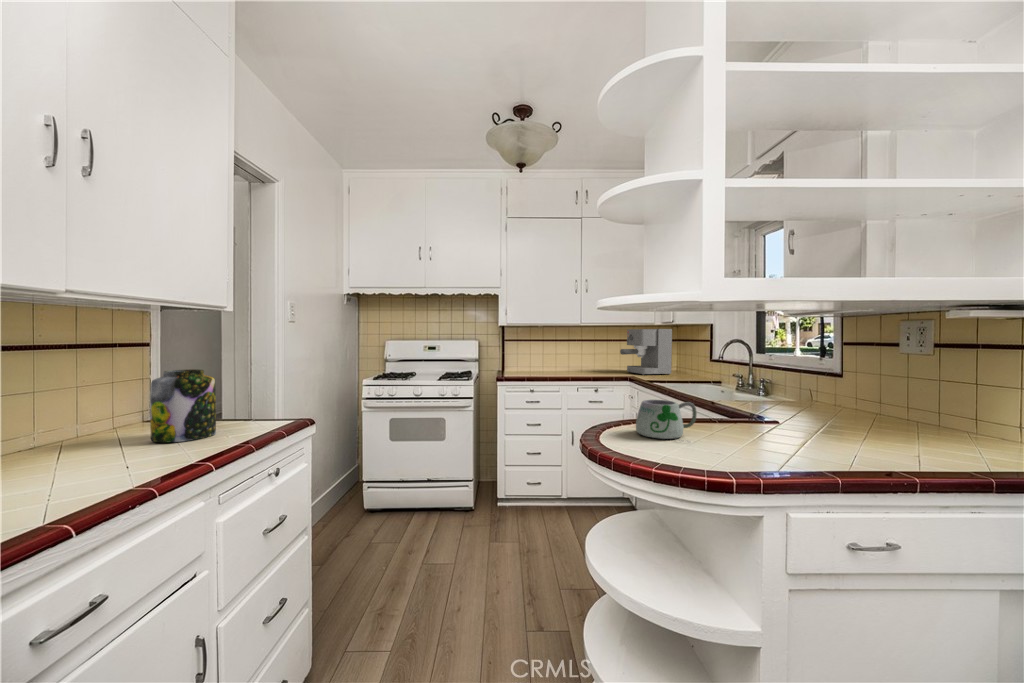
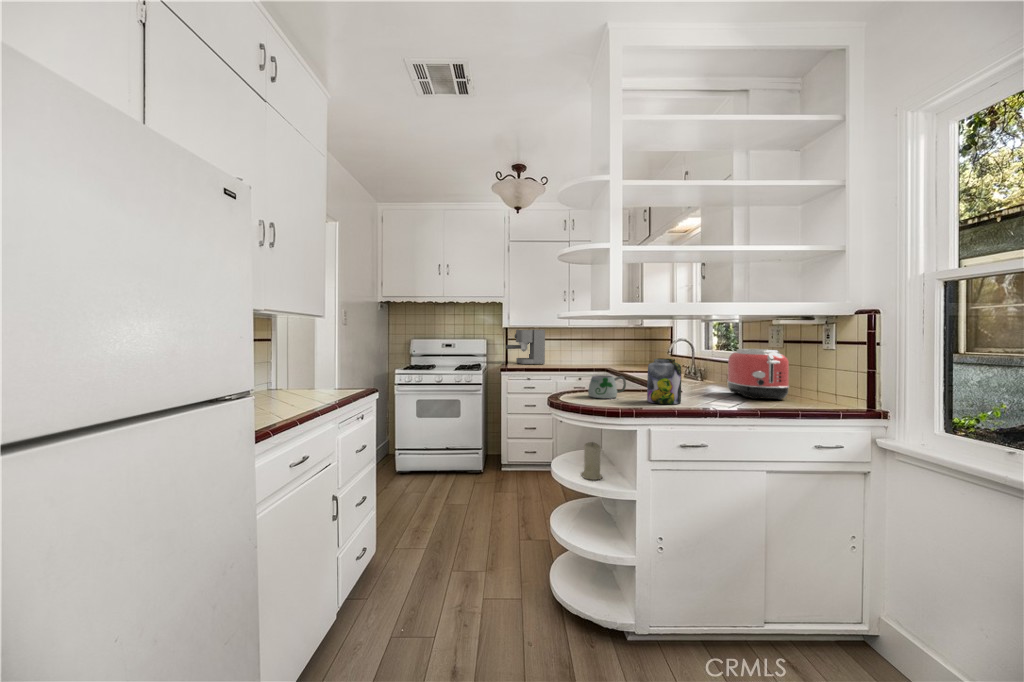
coffee maker: present [620,329,672,375] -> present [506,330,545,365]
toaster: none [838,357,961,439] -> present [727,349,789,400]
jar: present [150,369,216,443] -> present [647,358,681,404]
candle: none [634,518,674,588] -> present [581,442,602,480]

